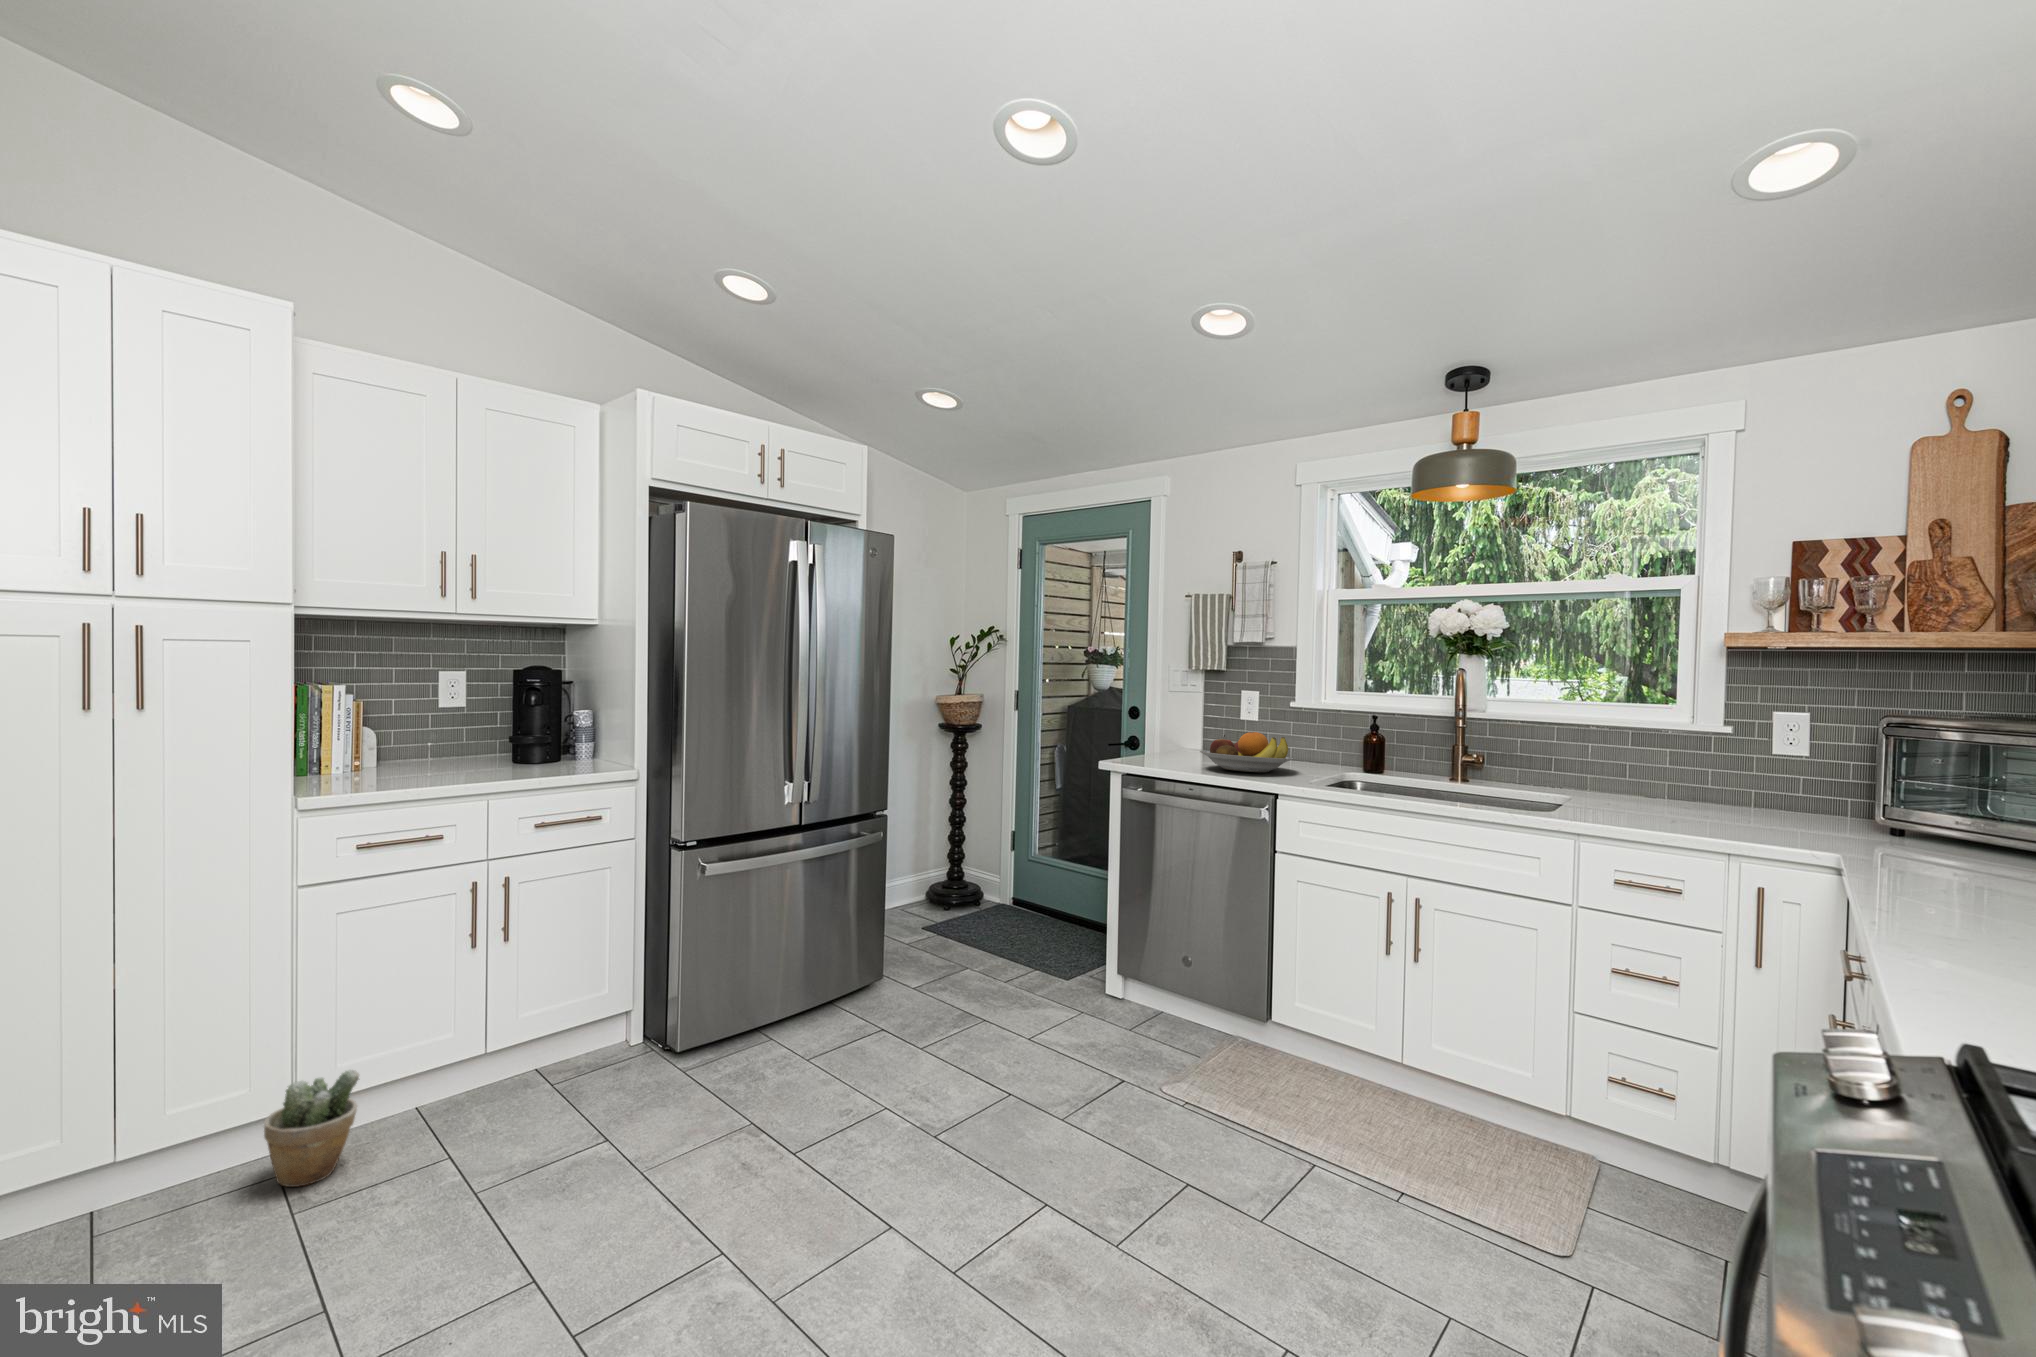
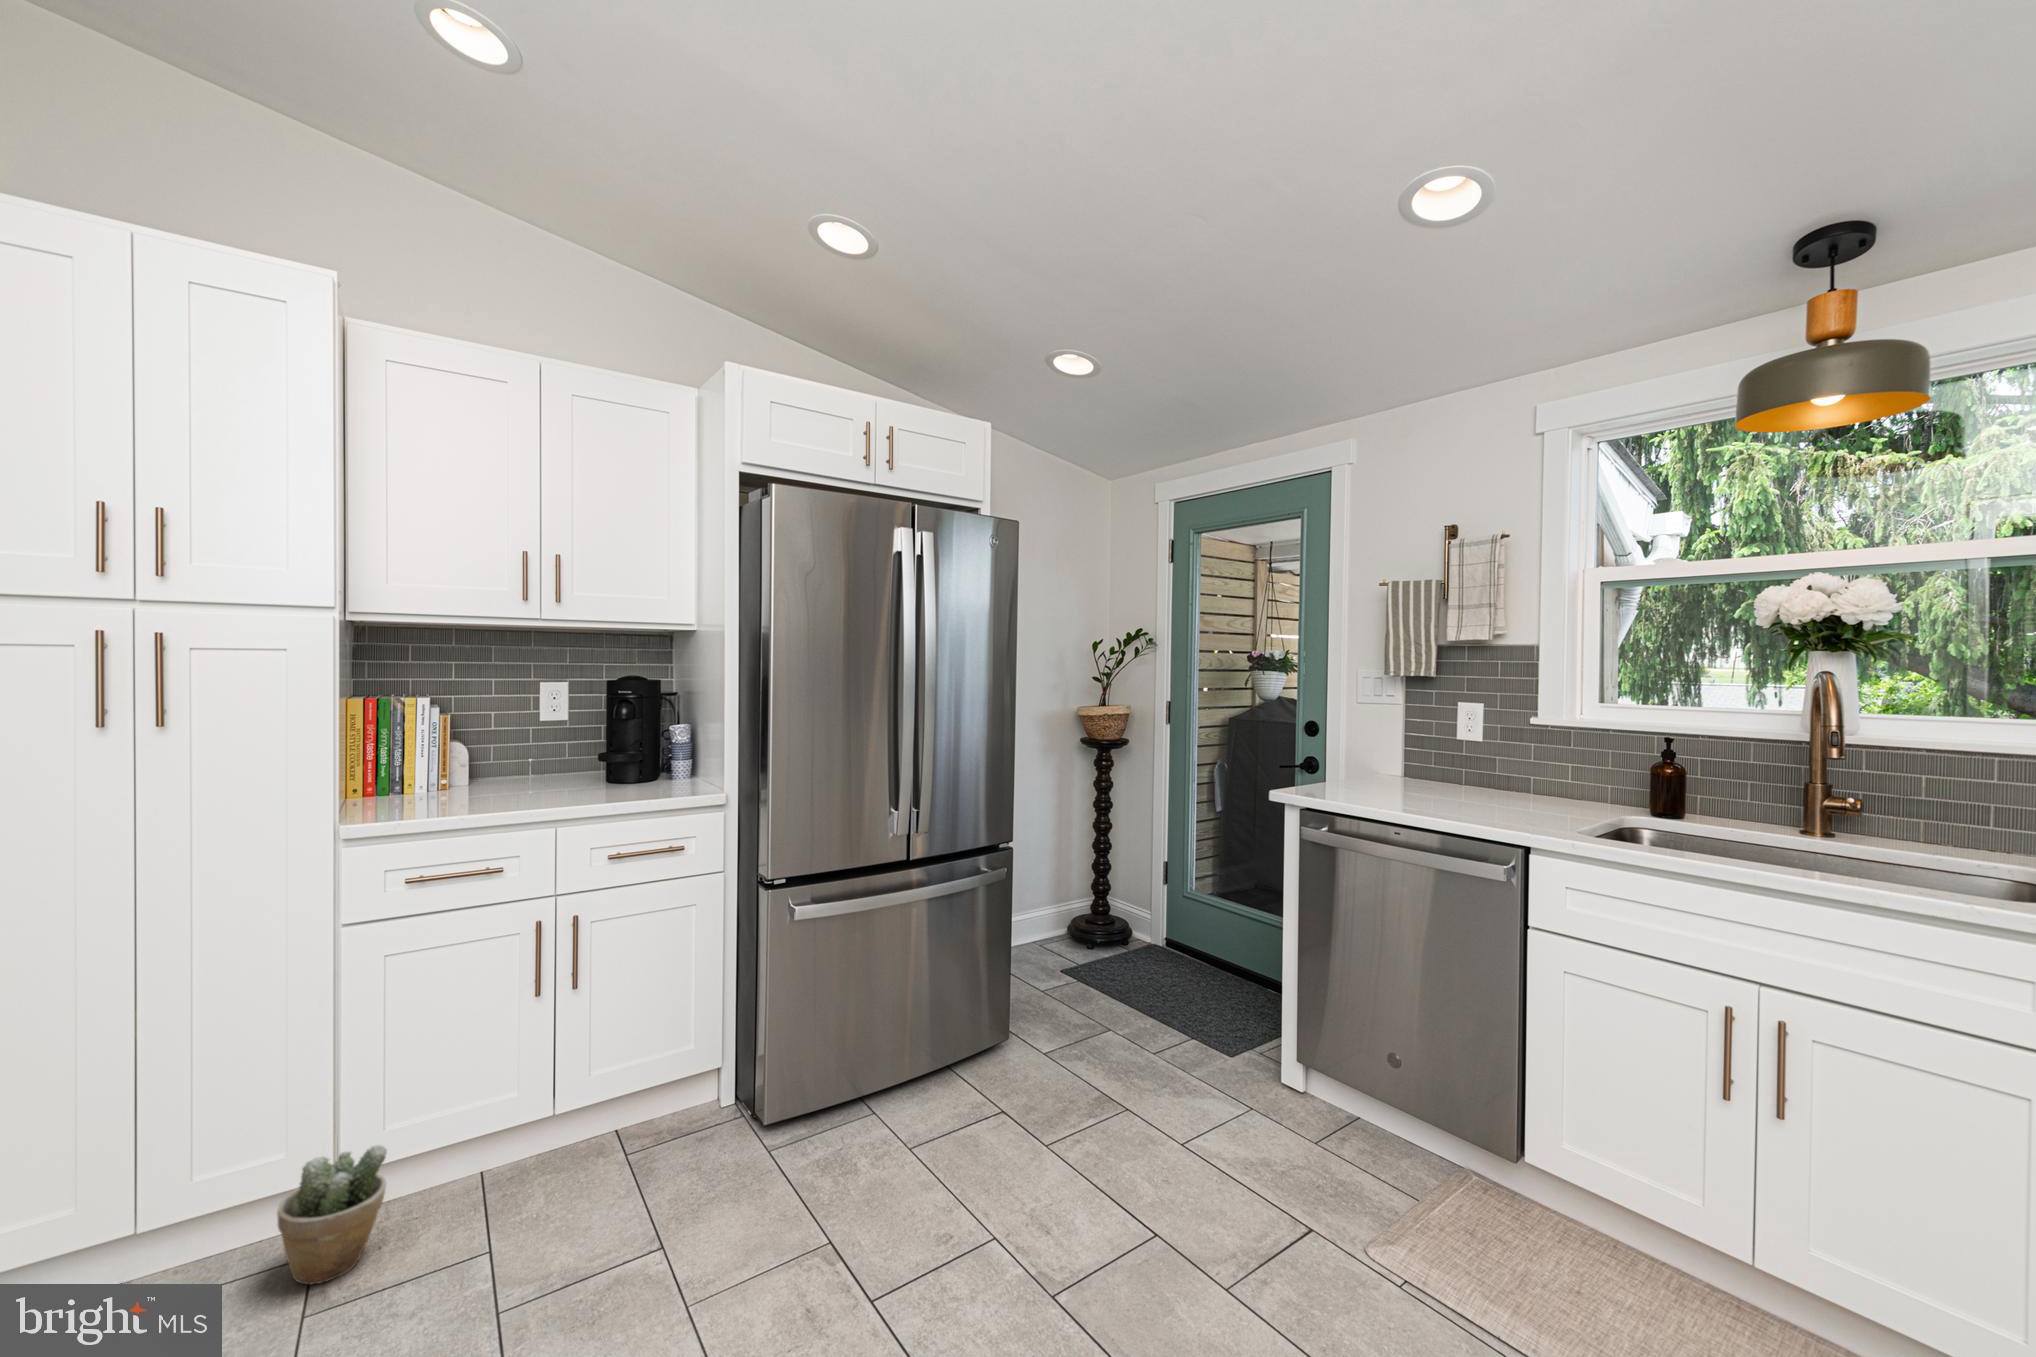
fruit bowl: present [1200,732,1293,773] -> none [1406,757,1541,811]

